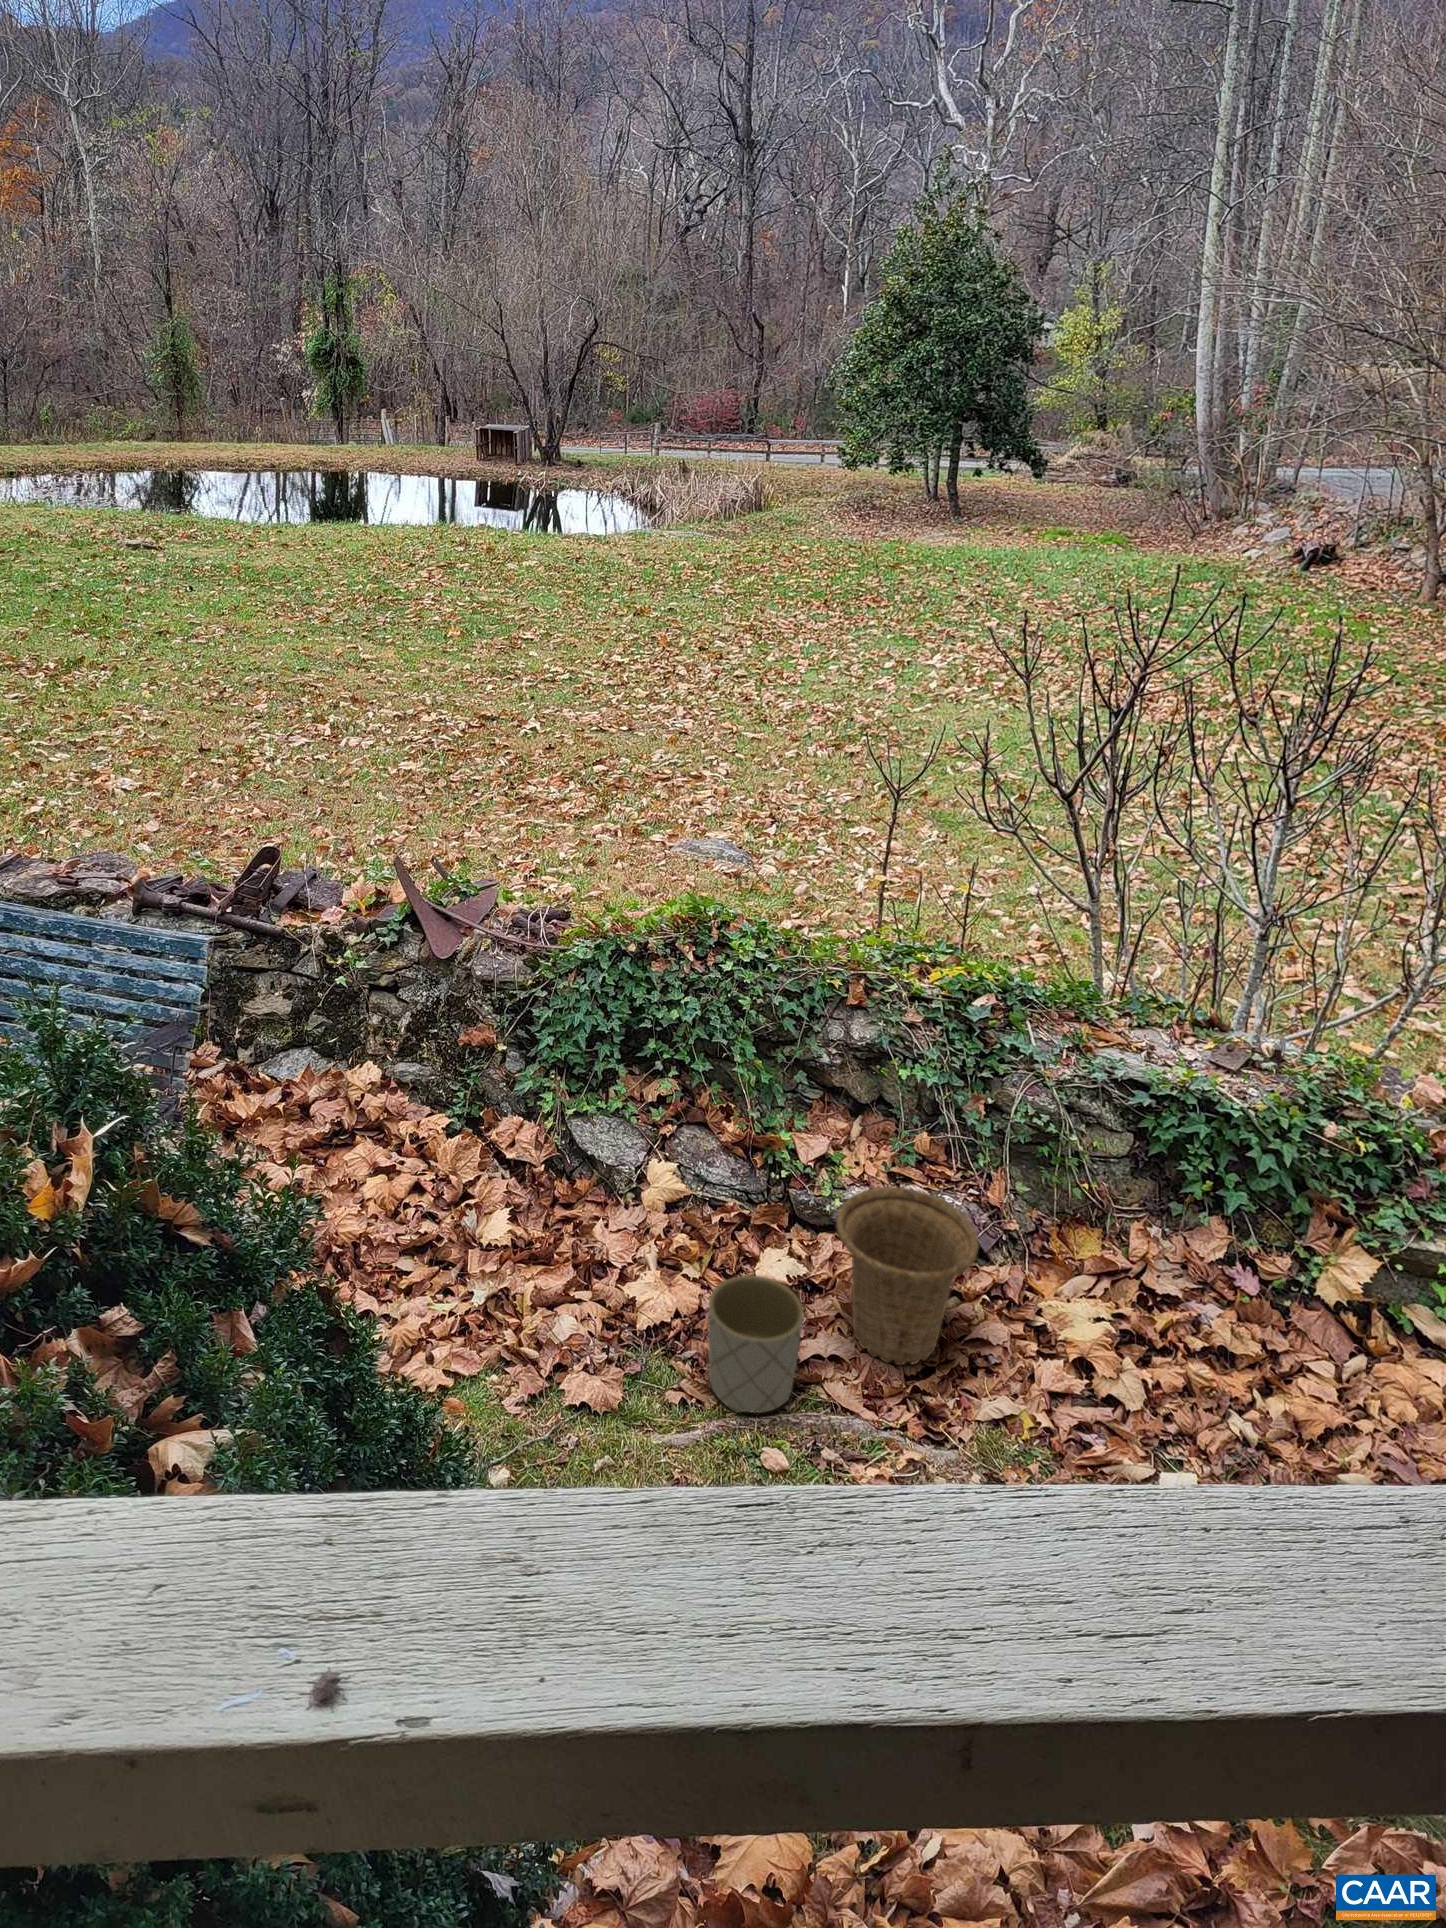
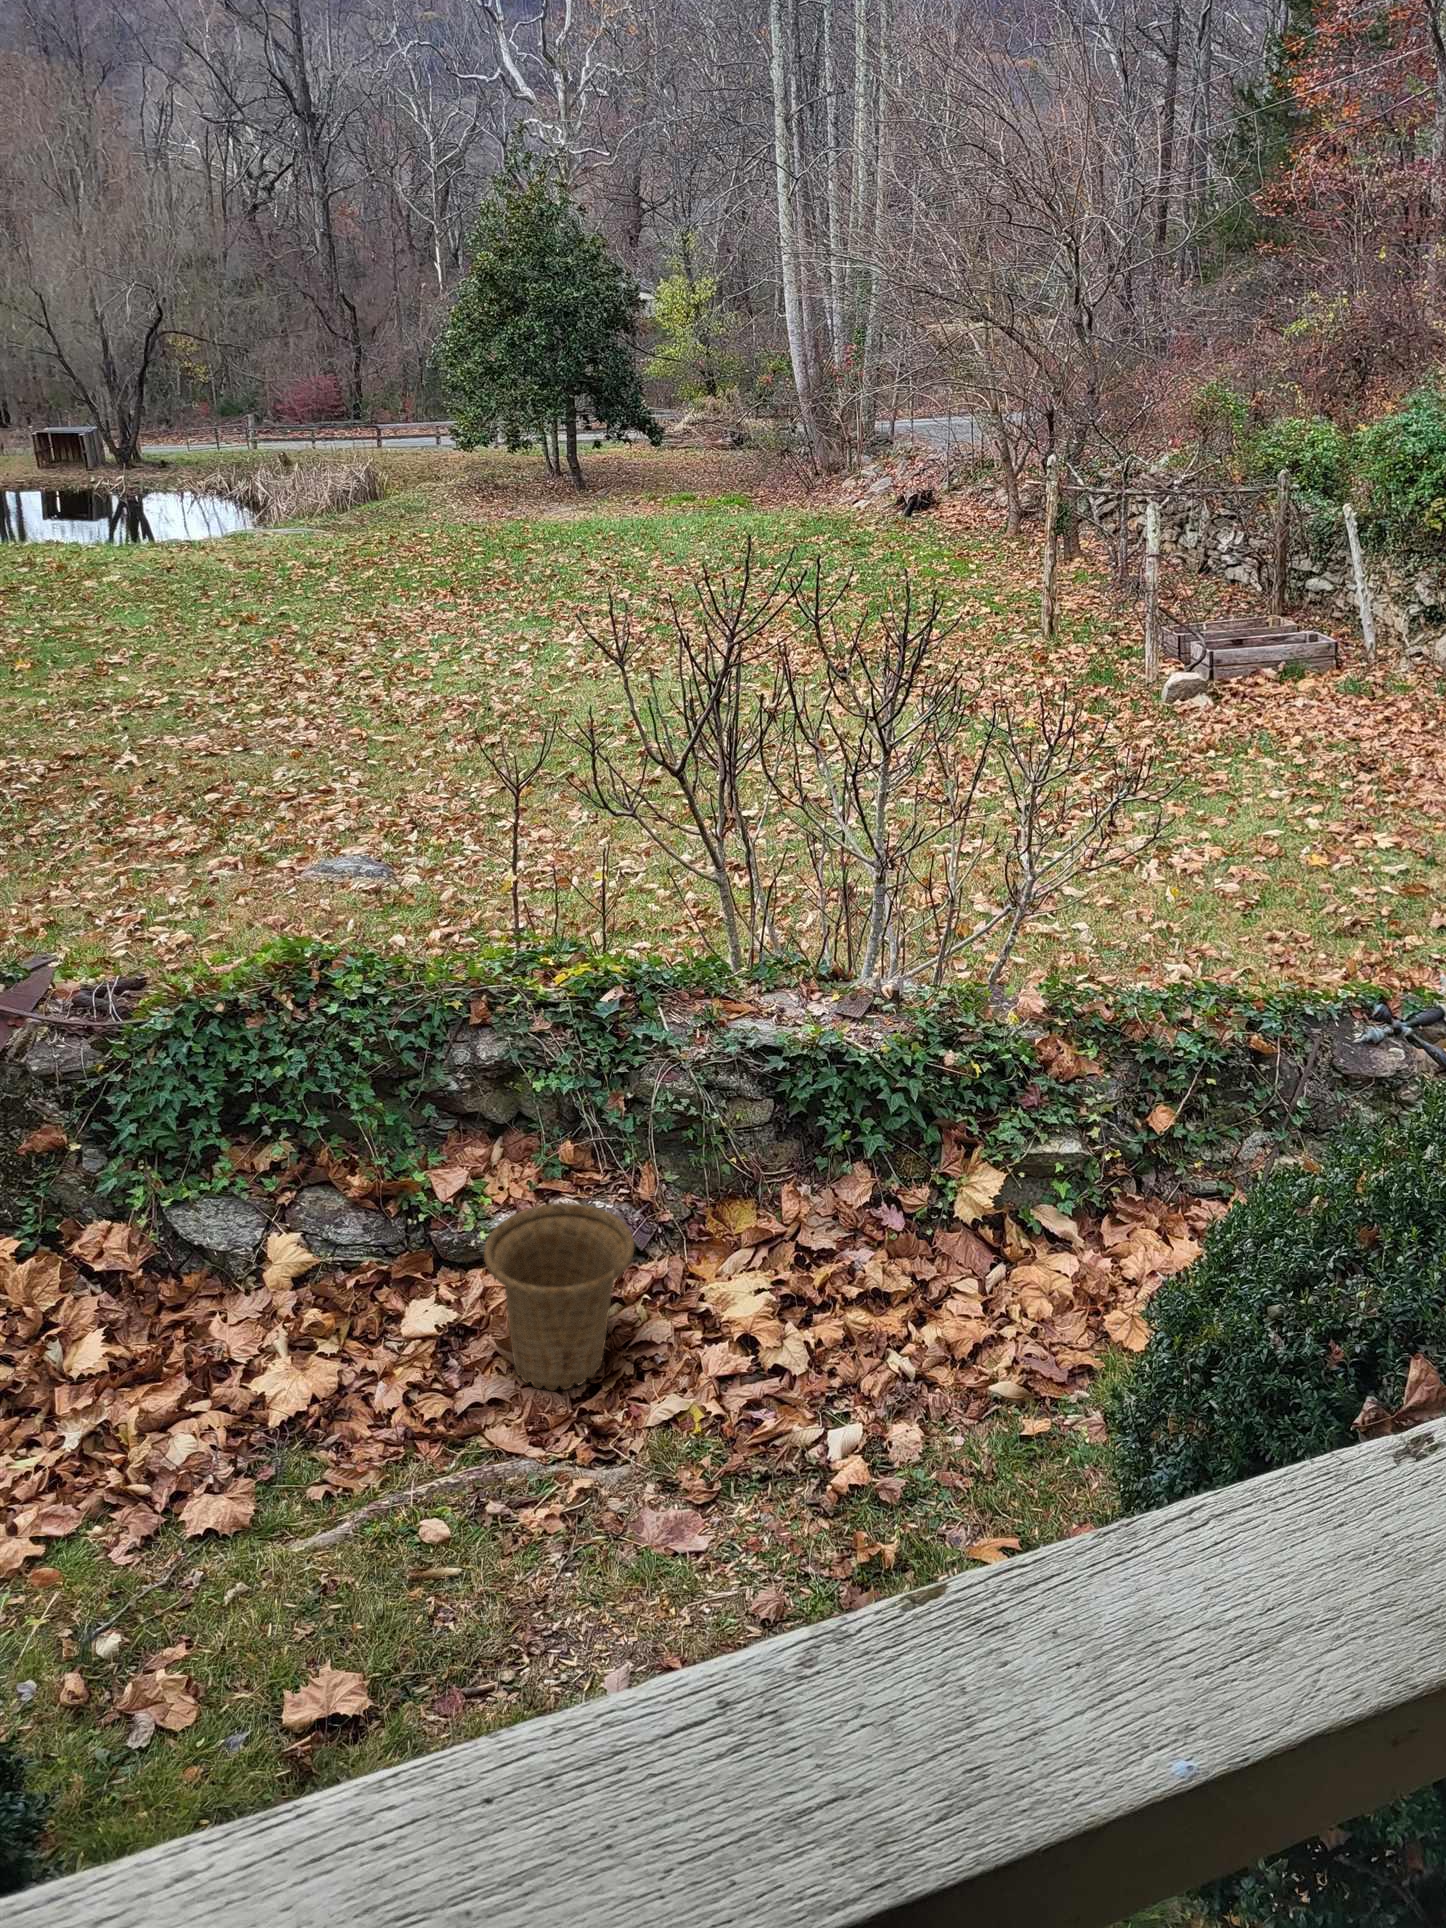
planter: present [708,1275,804,1413] -> none [349,1333,458,1488]

